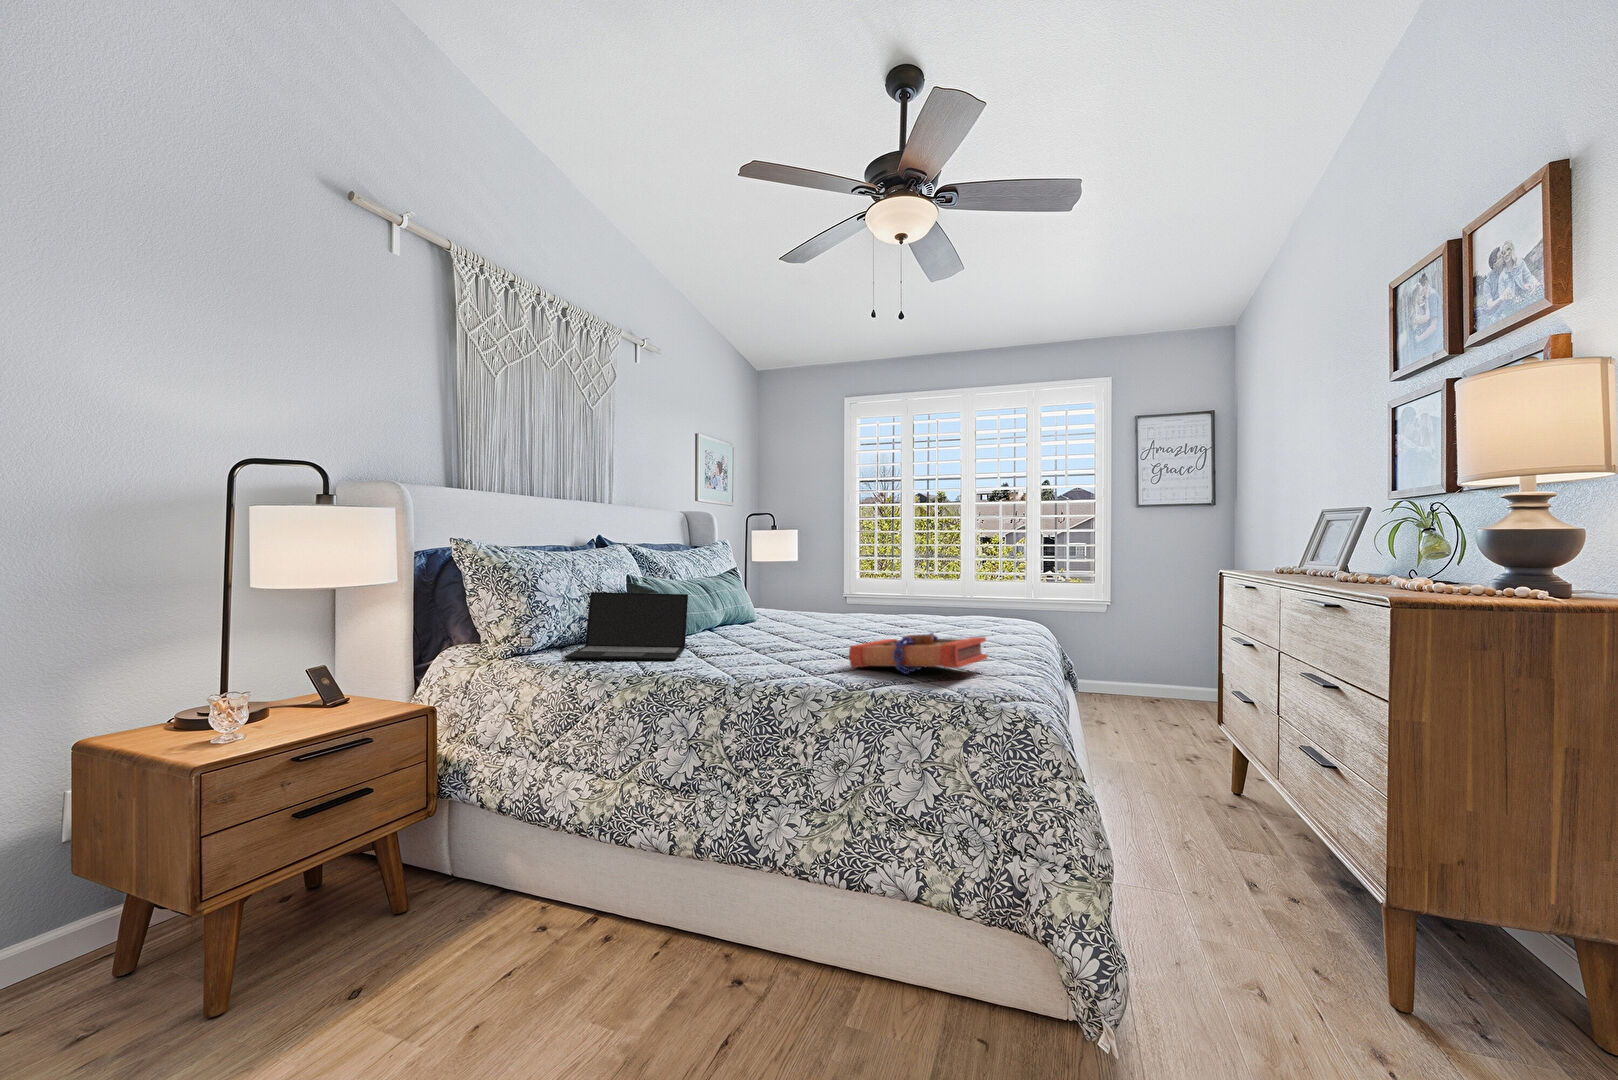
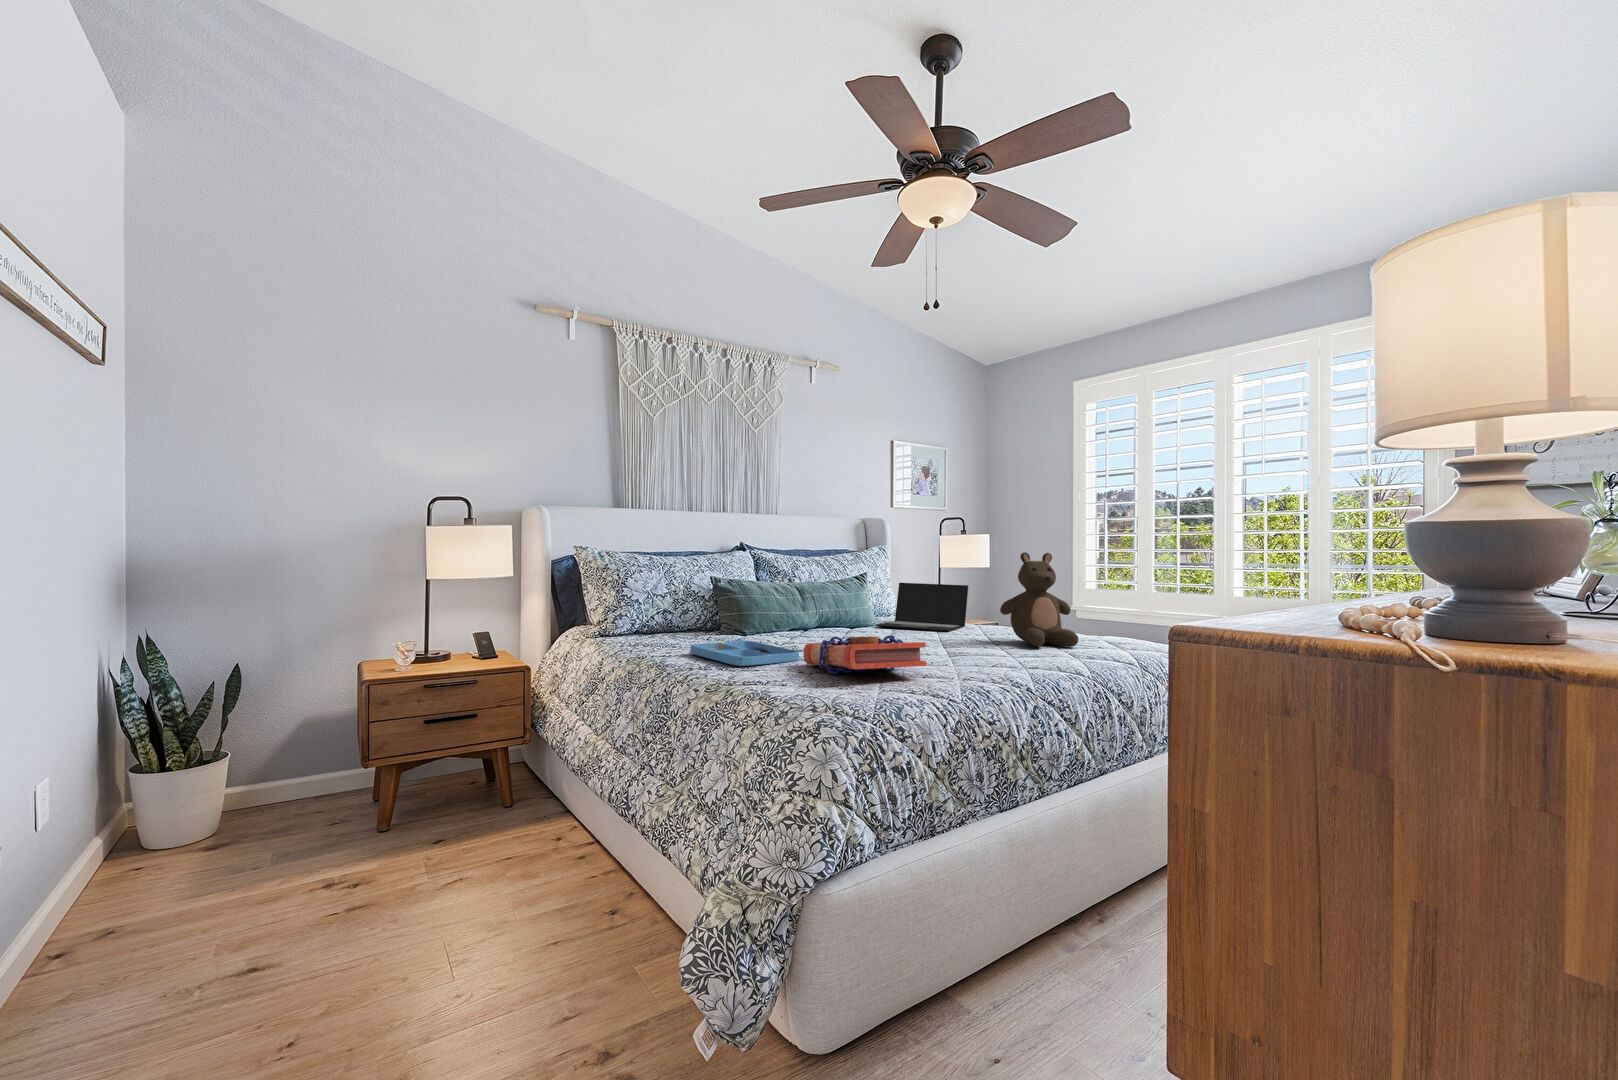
stuffed bear: none [926,551,990,634] -> present [1000,552,1078,647]
laptop: present [565,592,688,660] -> present [875,583,968,631]
tray: none [697,648,826,676] -> present [690,641,799,666]

